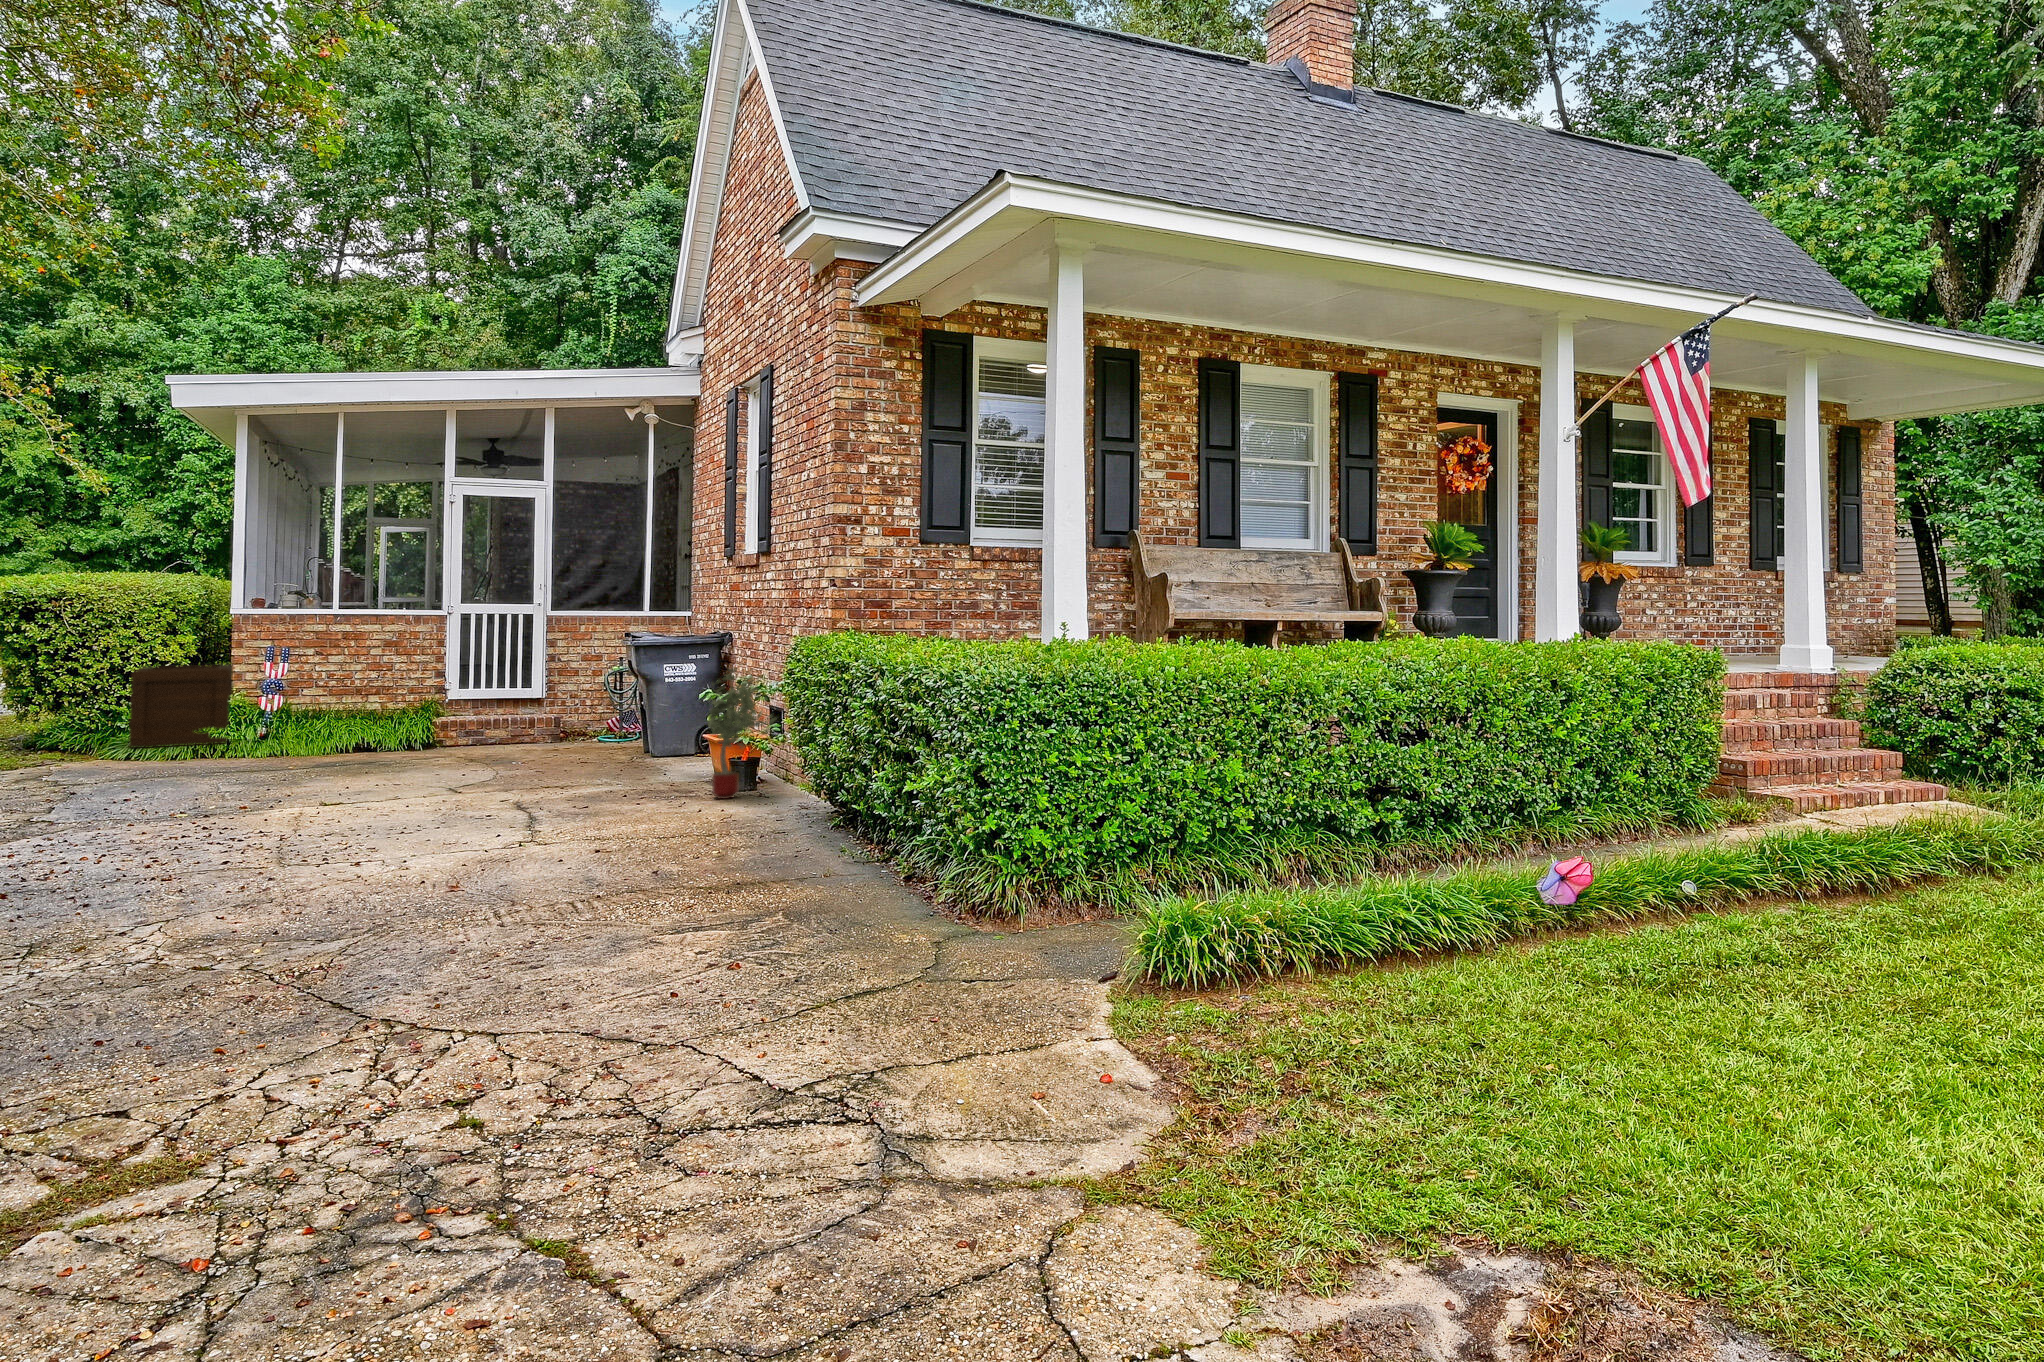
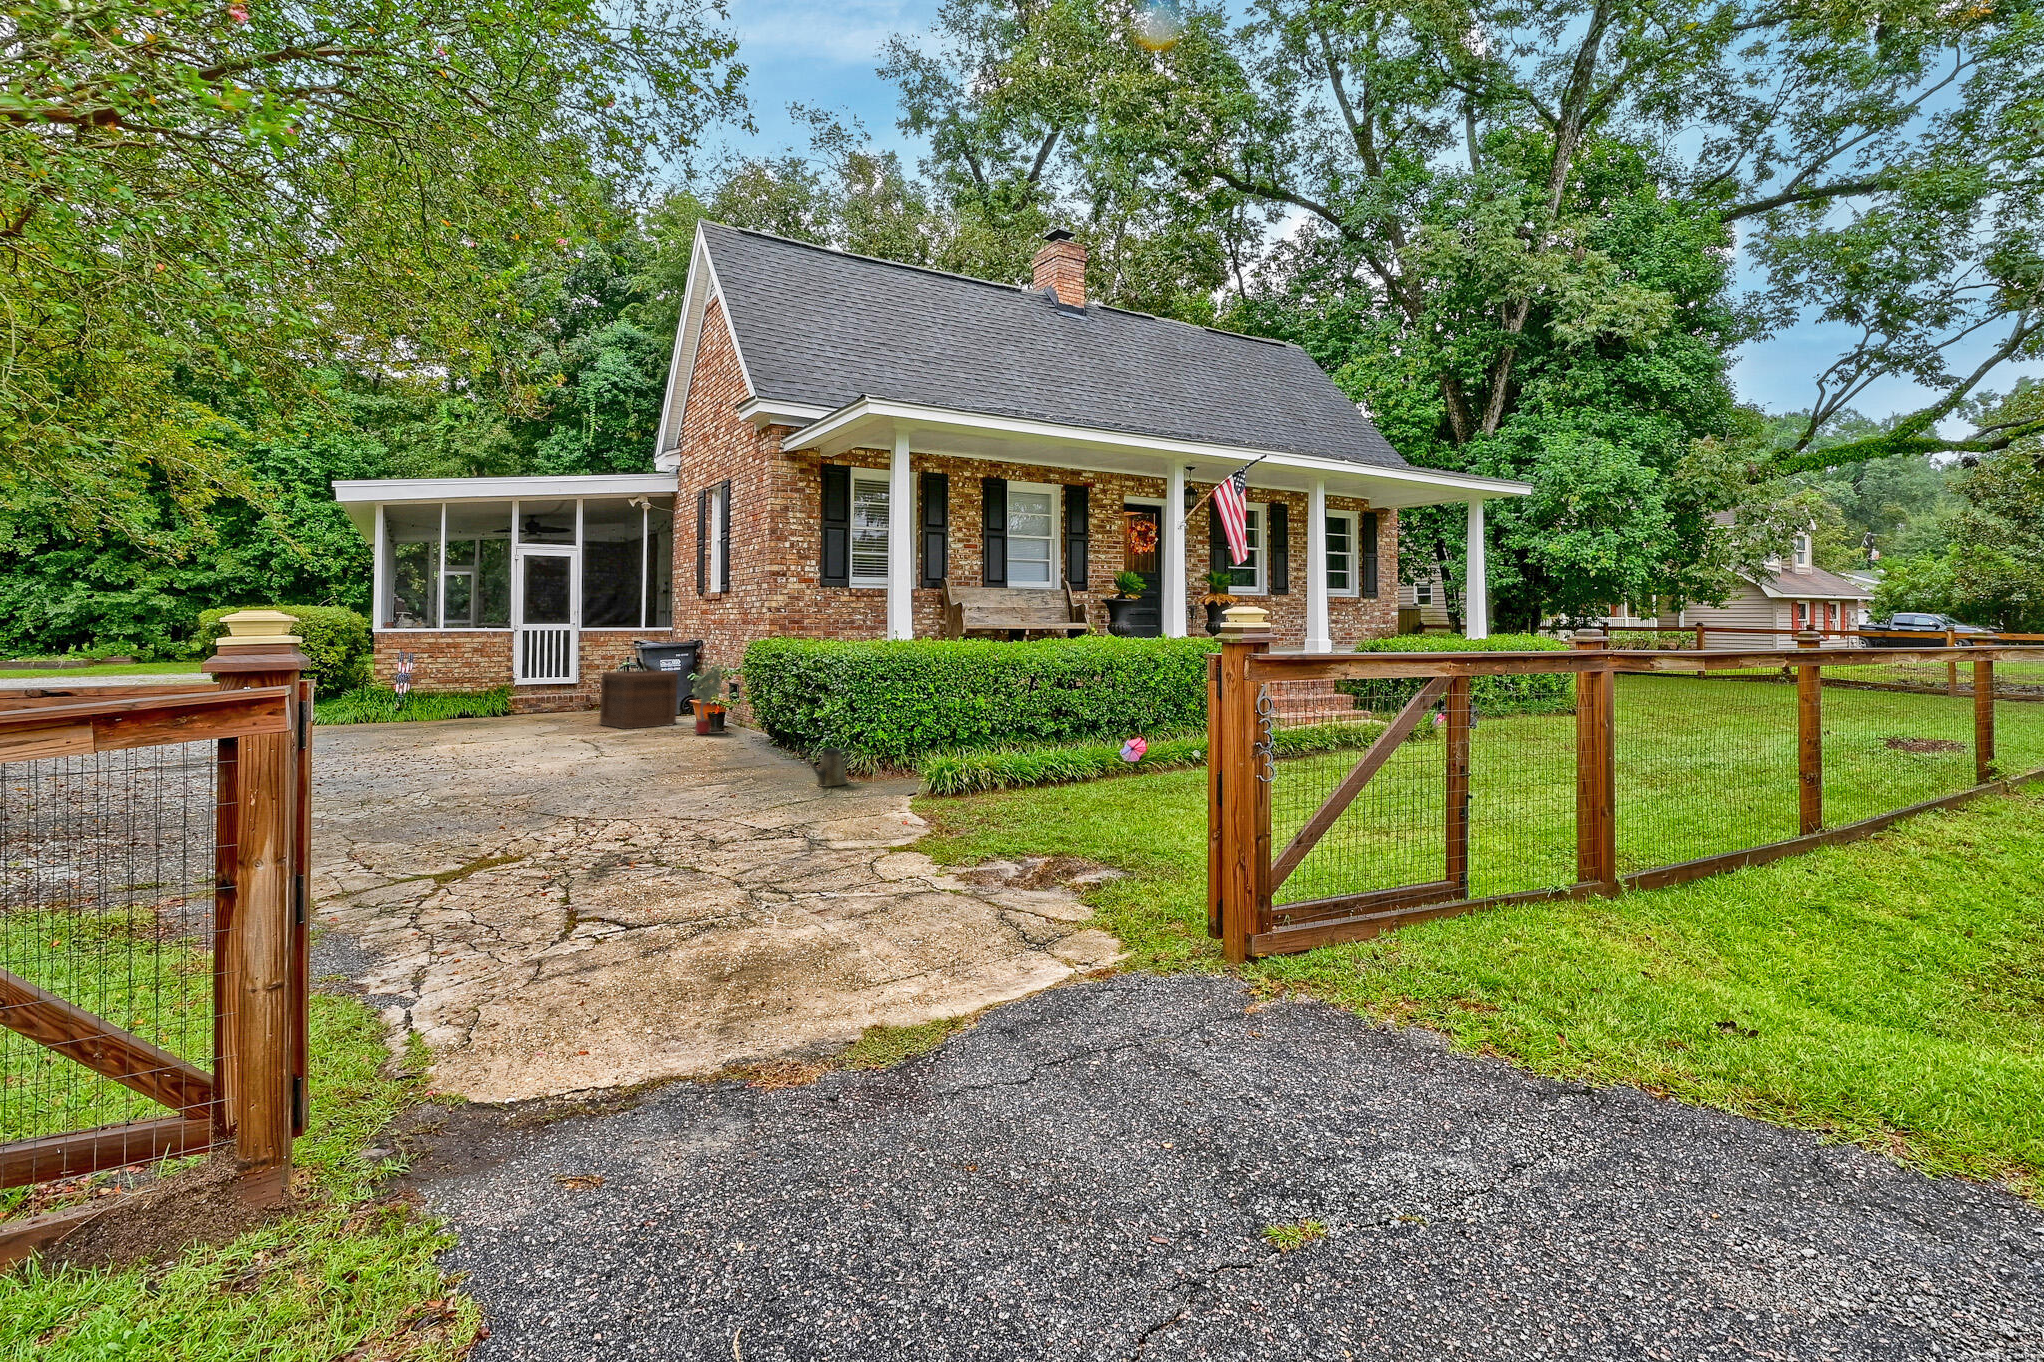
wooden crate: present [128,664,234,748] -> present [600,670,678,729]
watering can: none [869,862,972,942] -> present [801,748,850,787]

